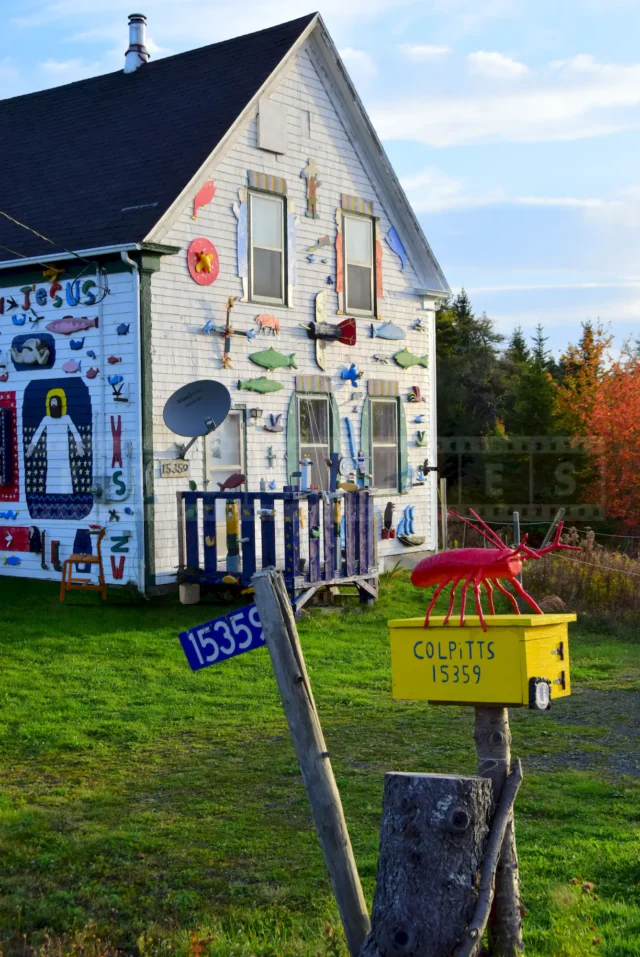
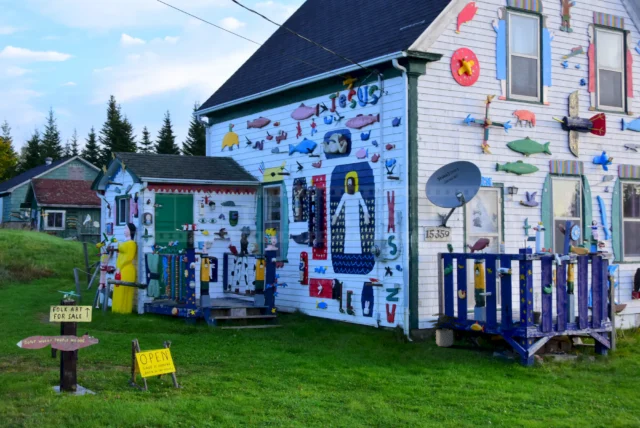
bench: present [60,527,107,601] -> none [340,279,386,339]

